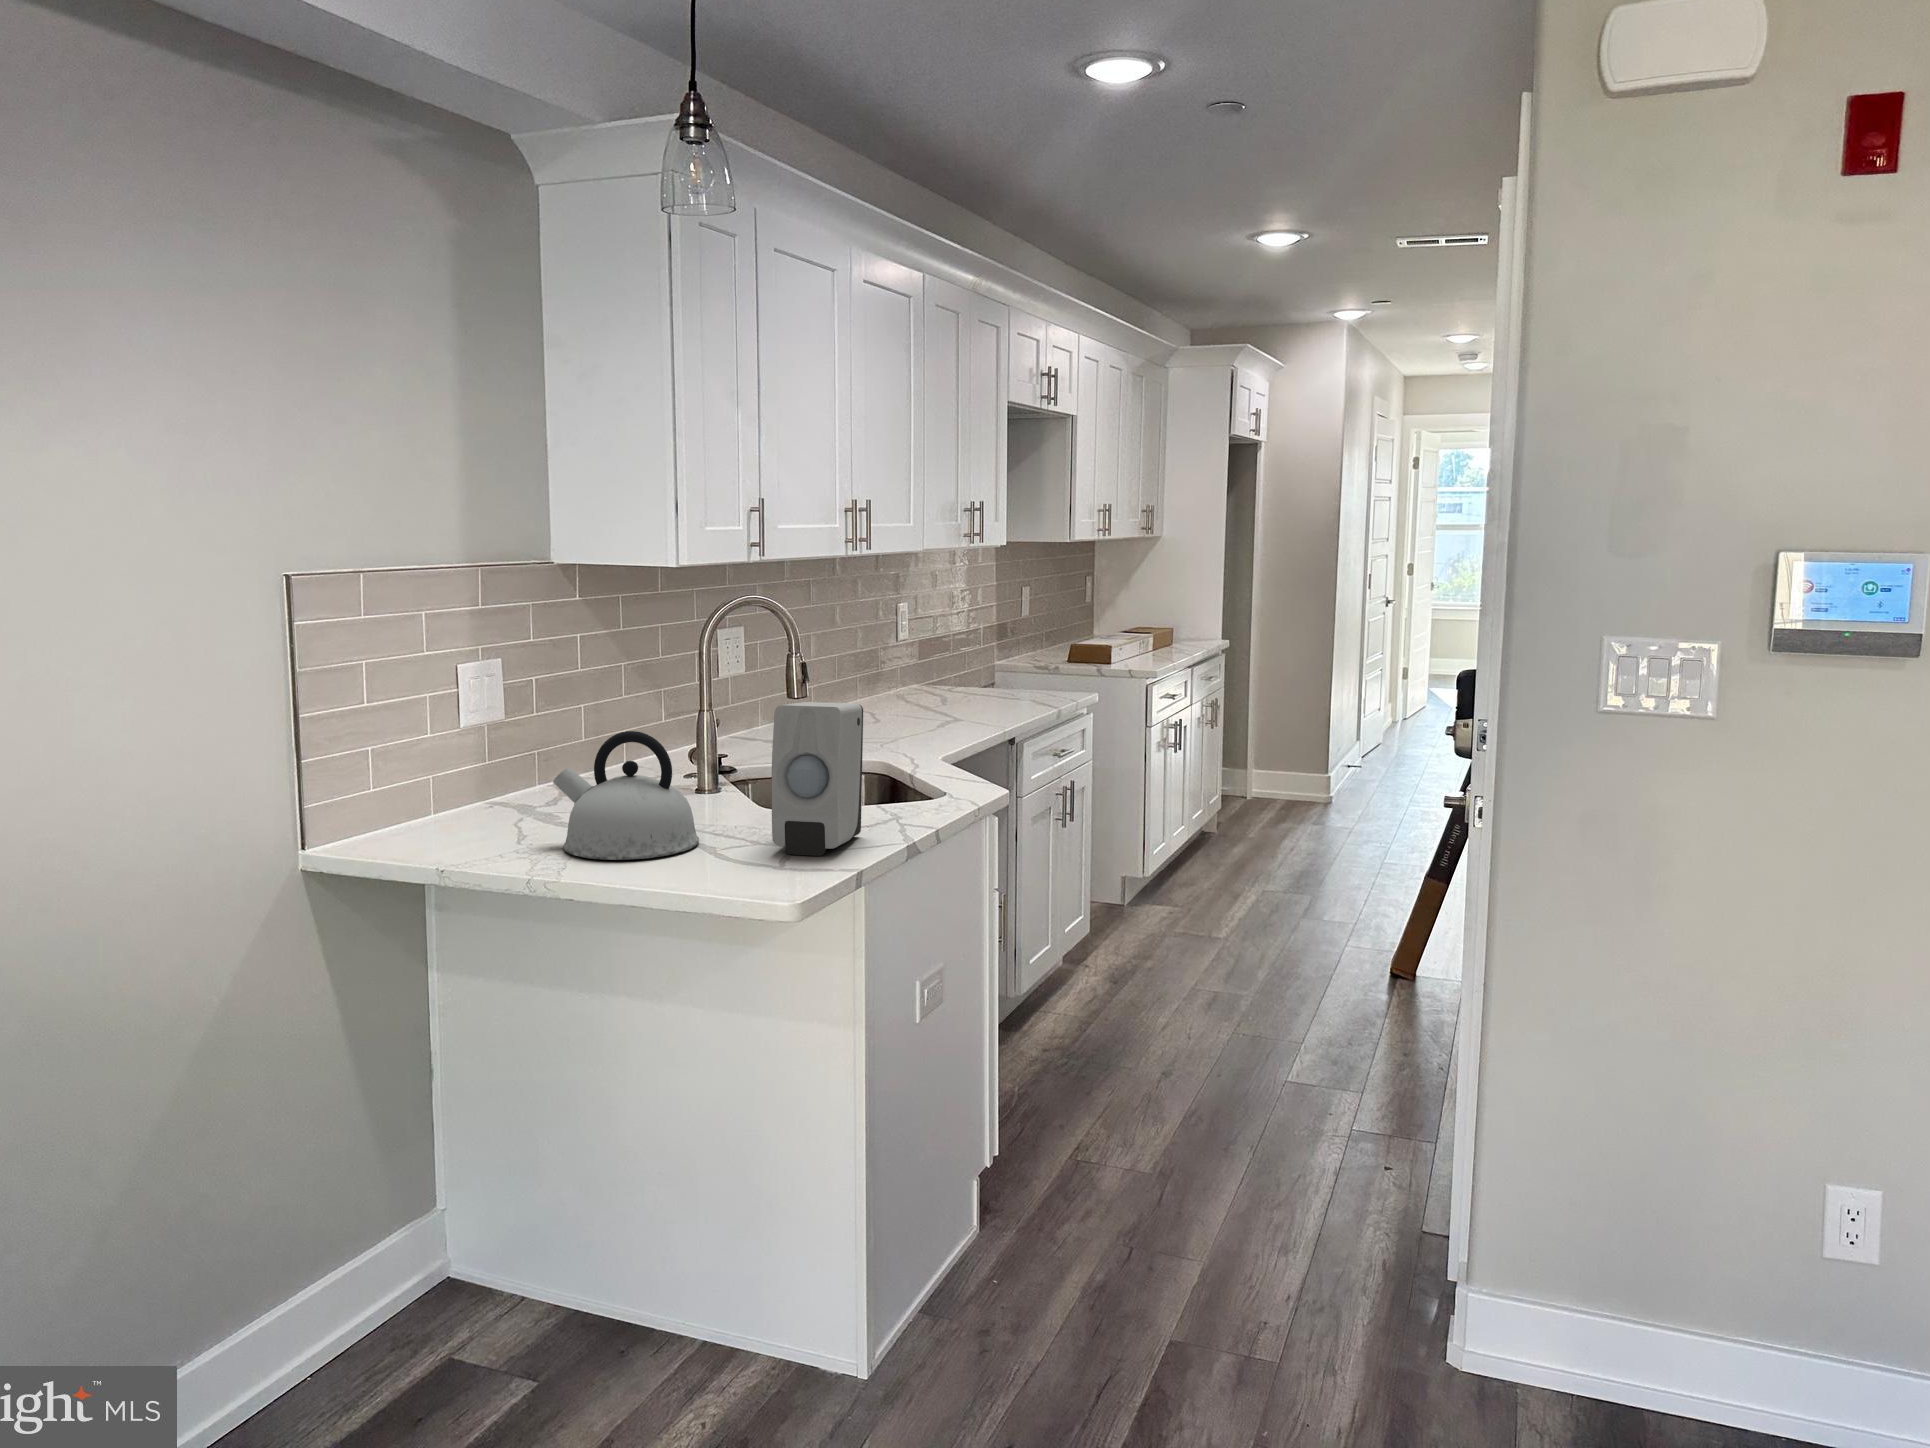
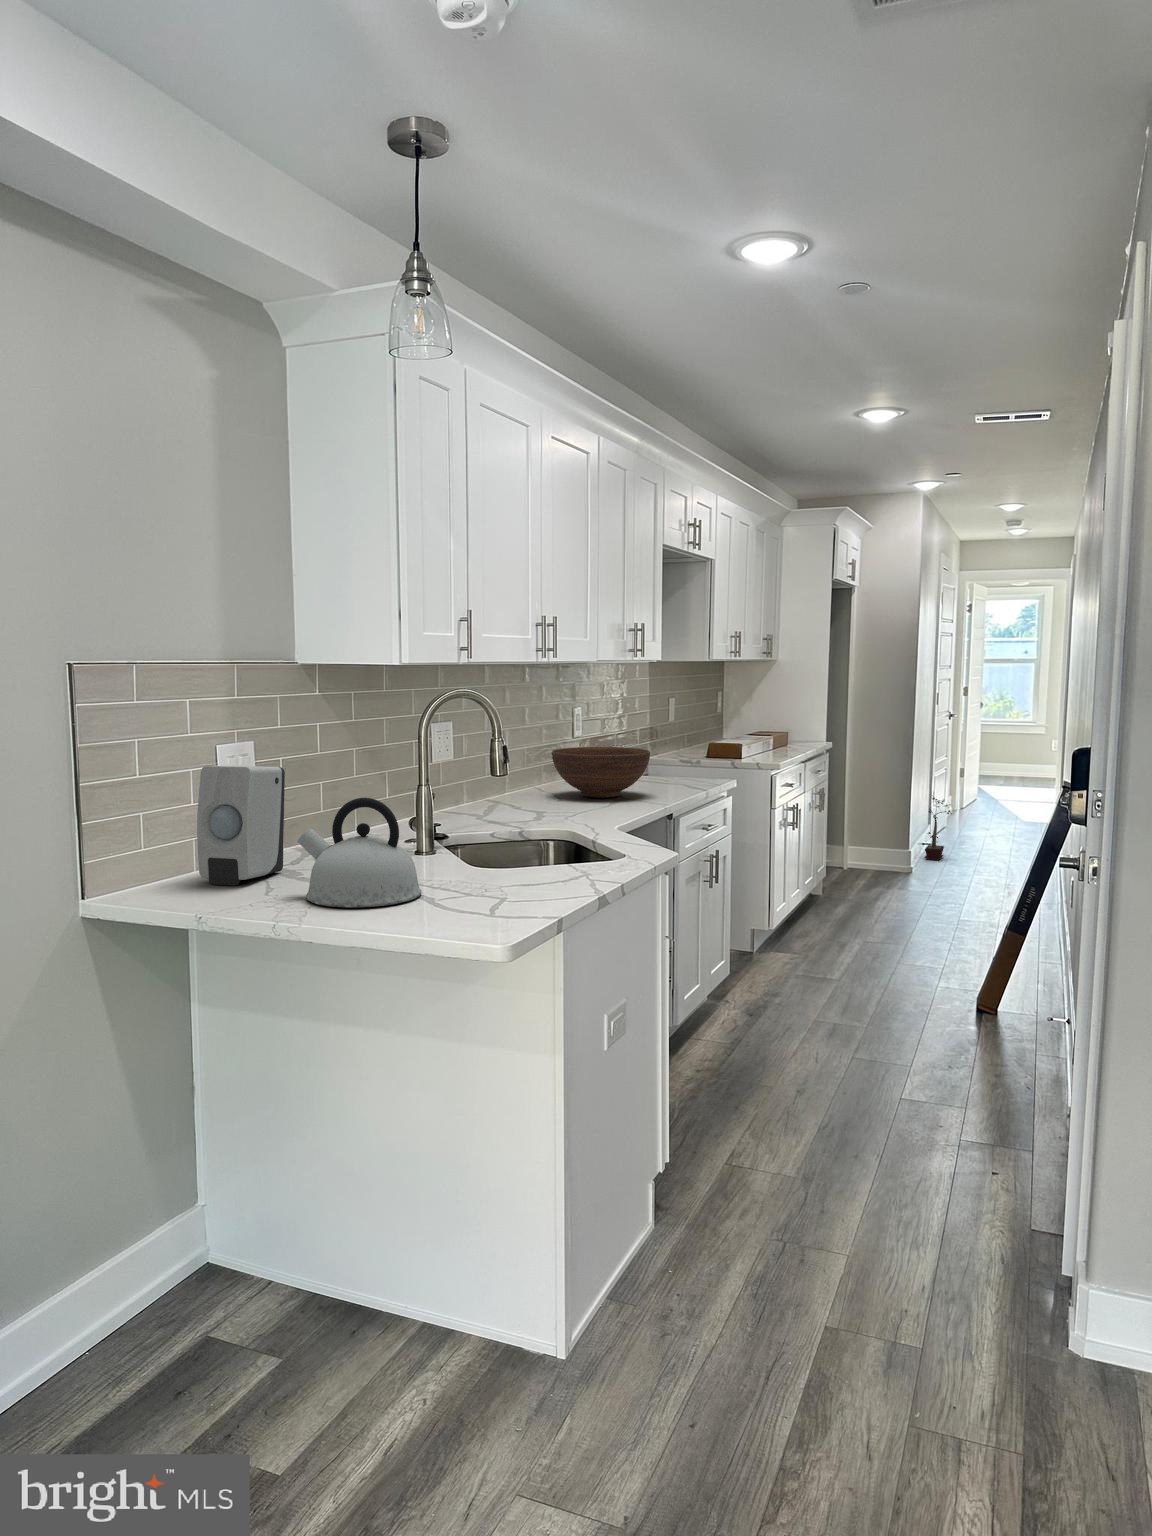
fruit bowl: none [870,653,990,716] -> present [552,747,650,798]
potted plant: none [1348,701,1384,785] -> present [925,797,952,861]
soap dispenser: present [771,702,863,856] -> present [197,766,285,885]

